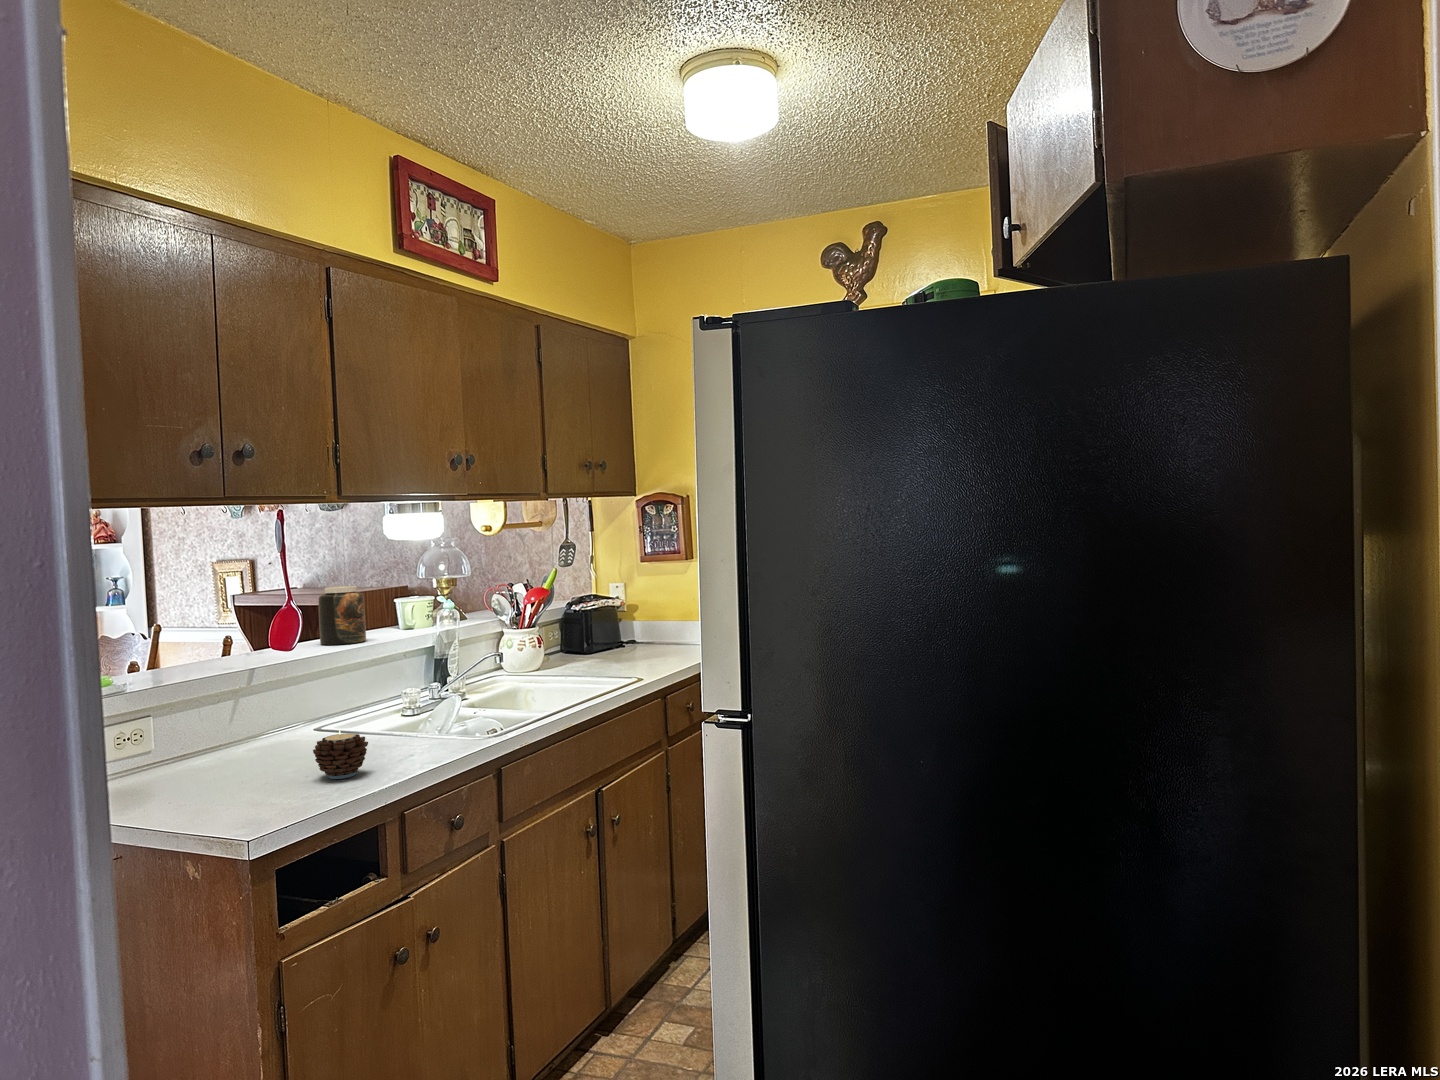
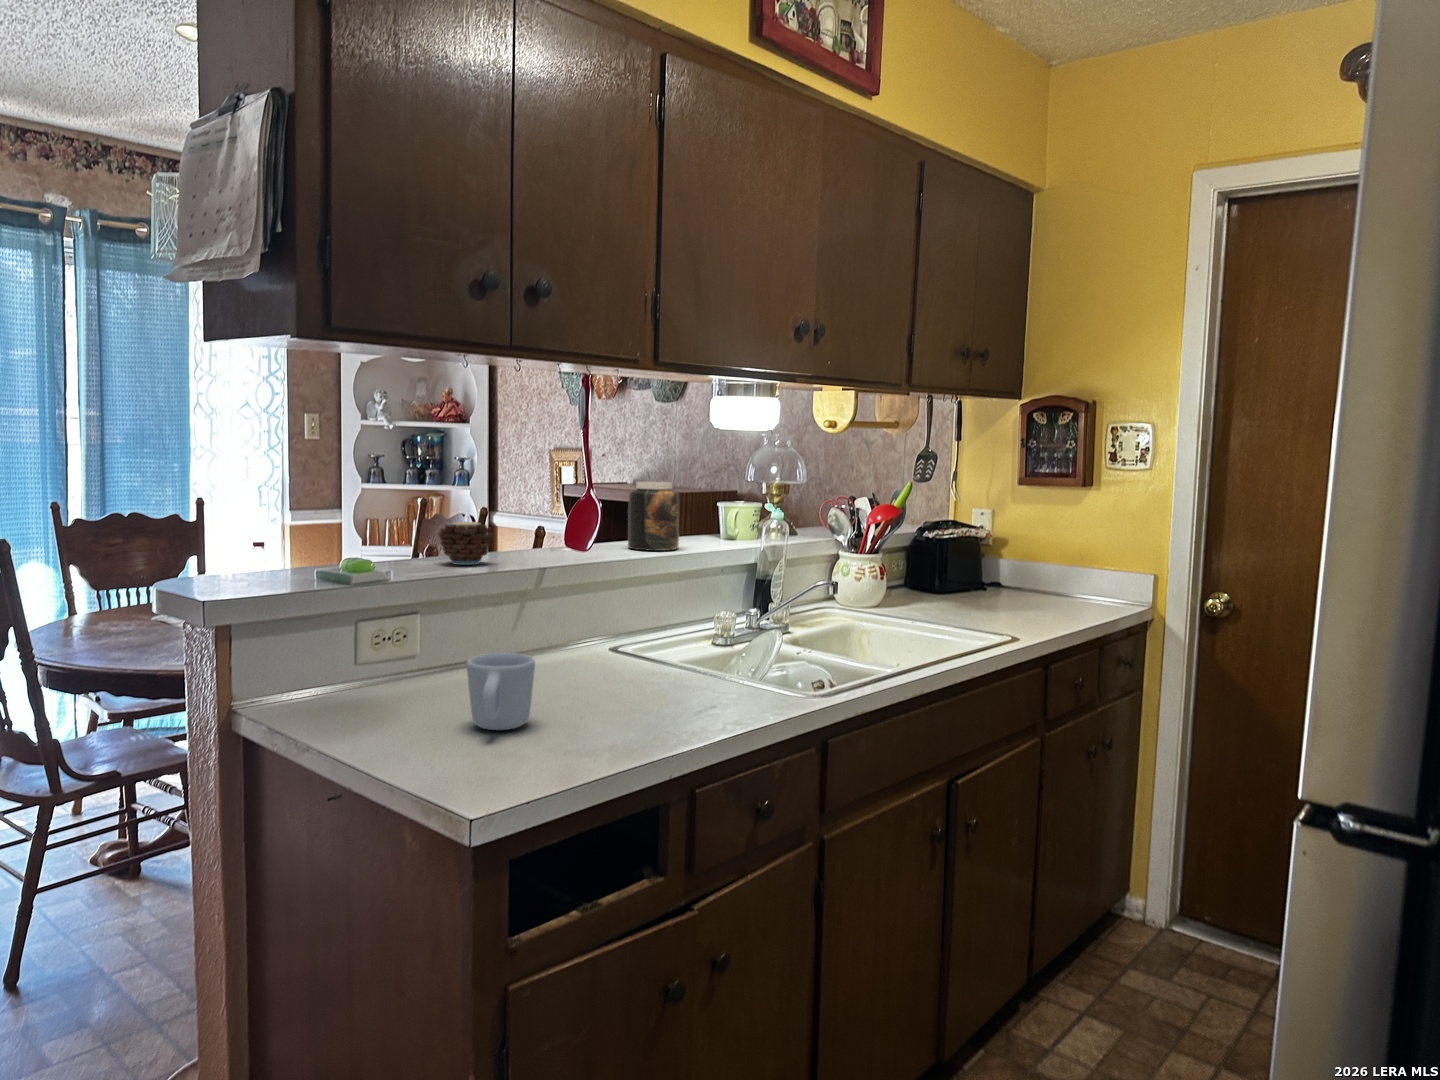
candle: present [313,729,368,779] -> present [438,518,493,565]
mug: none [203,736,263,799] -> present [467,653,535,730]

